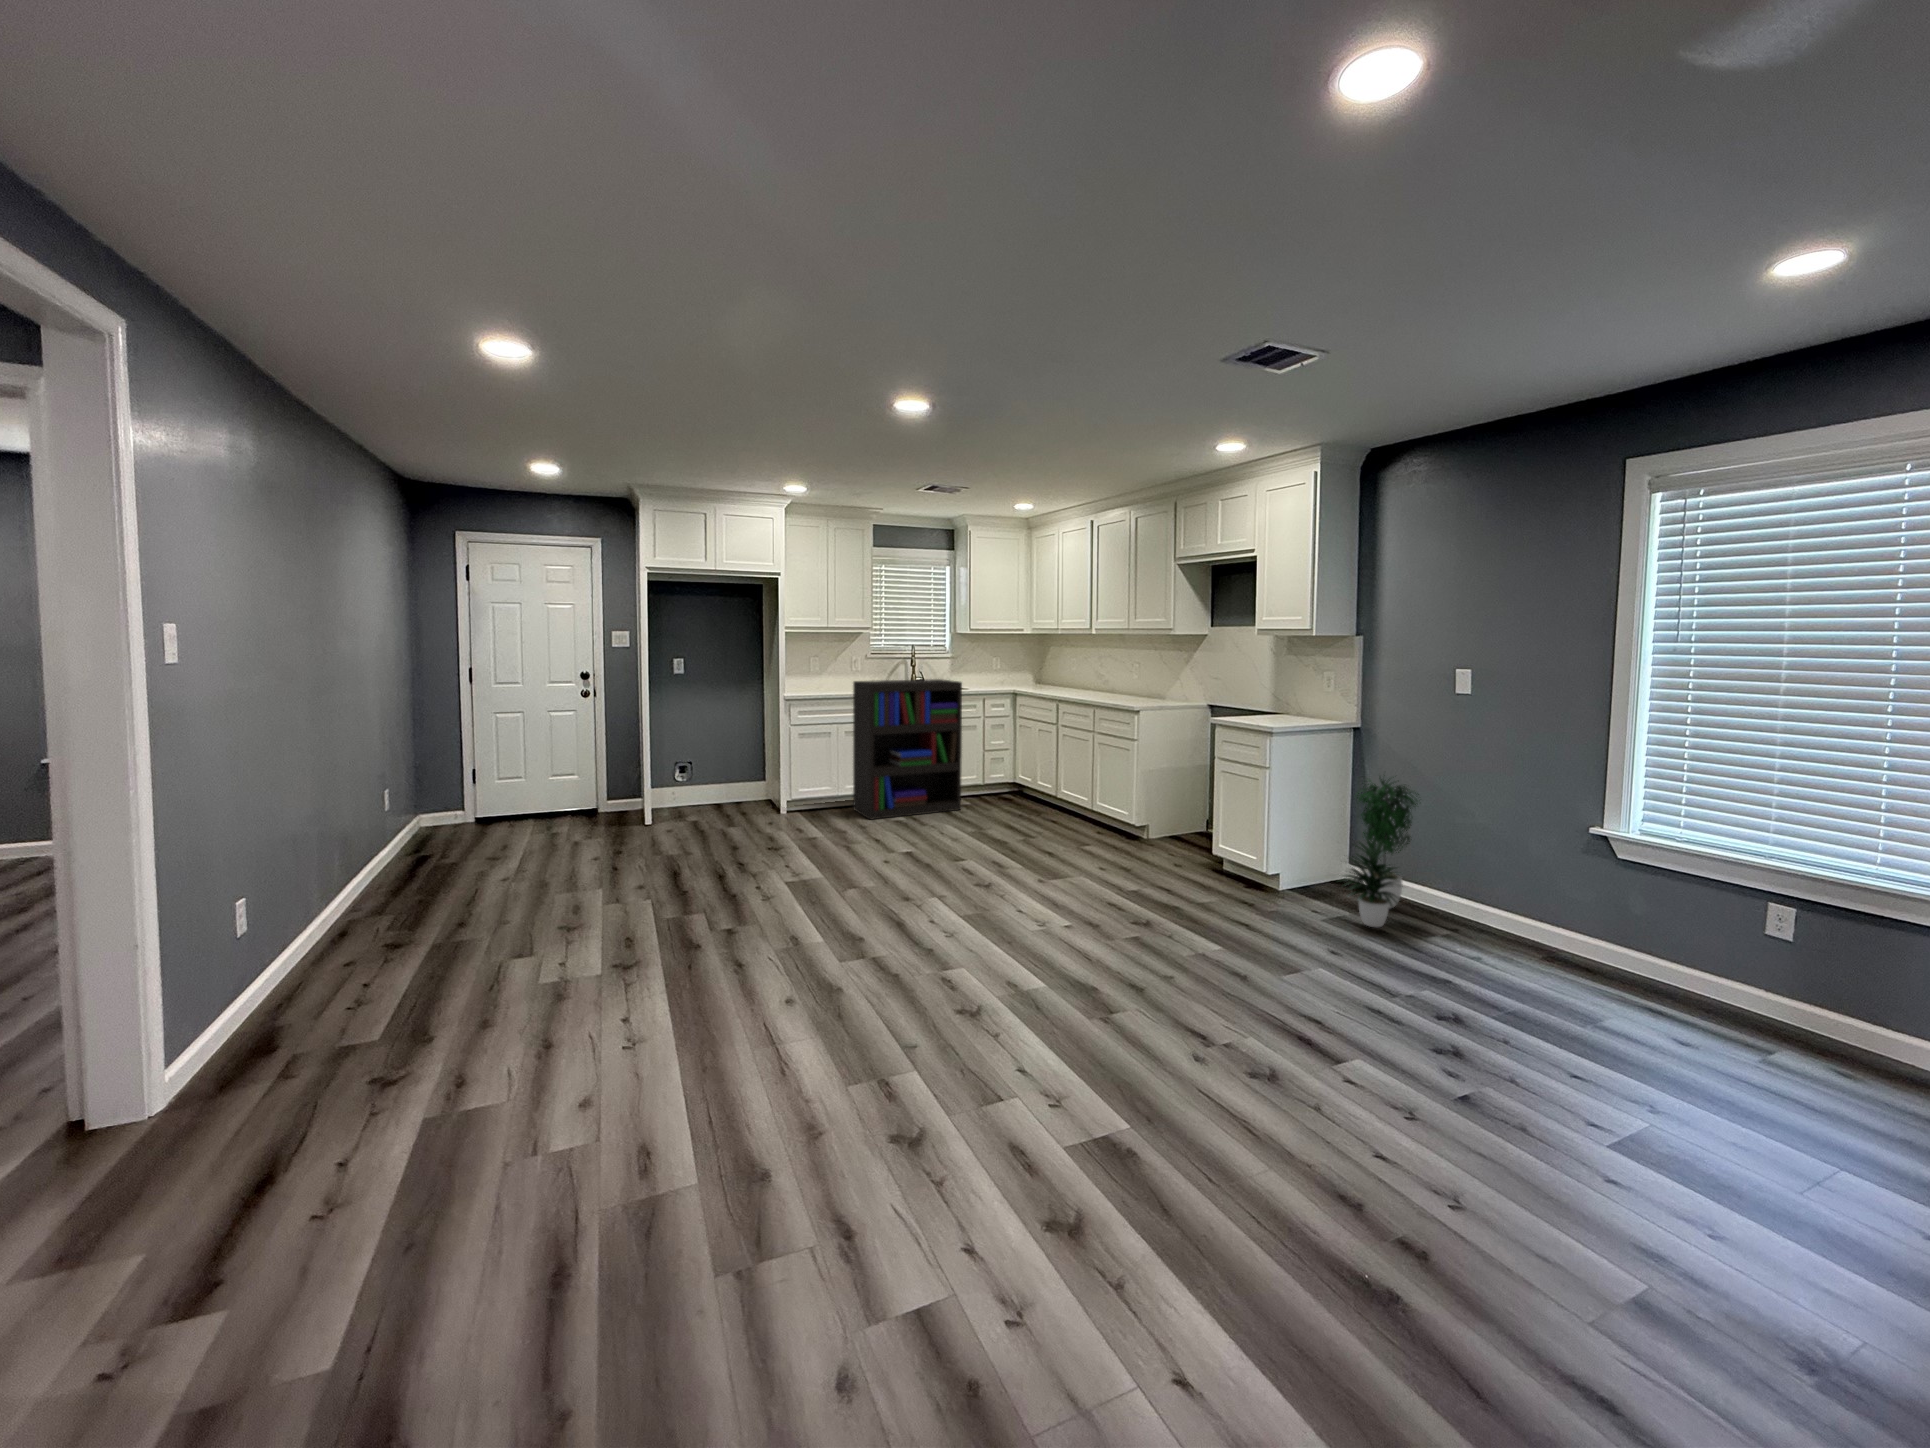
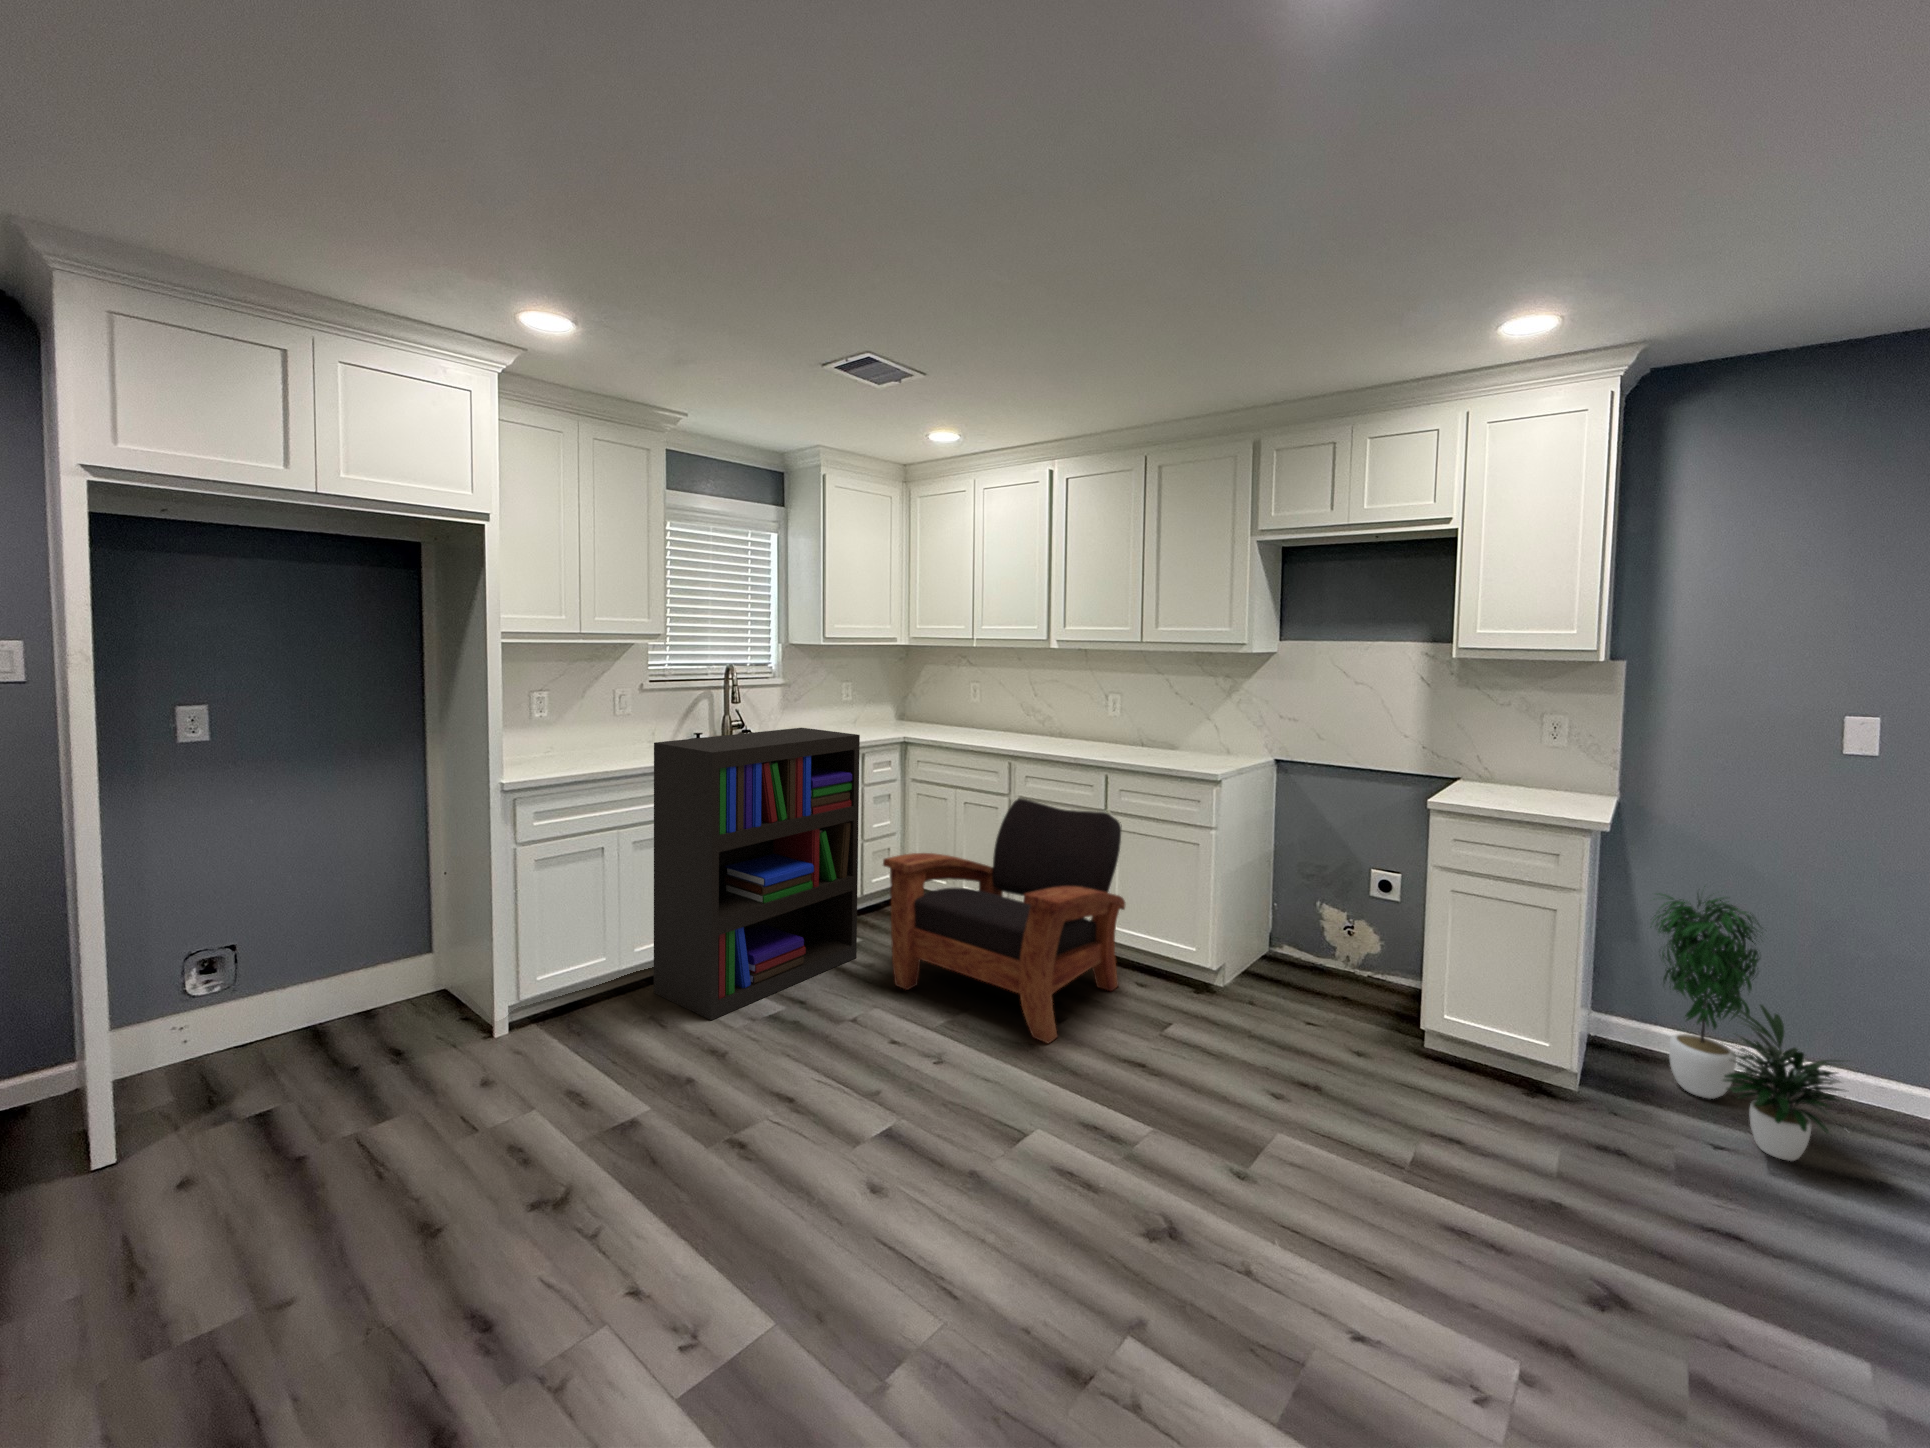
armchair: none [962,724,1102,844] -> present [883,798,1125,1043]

